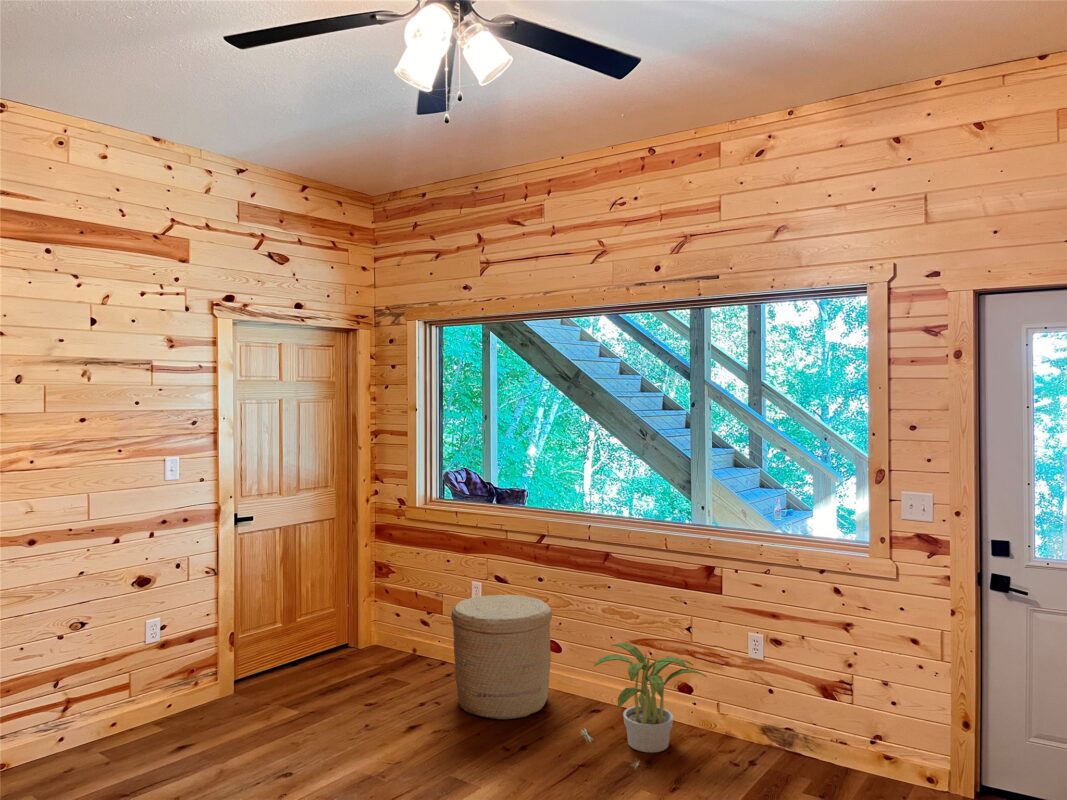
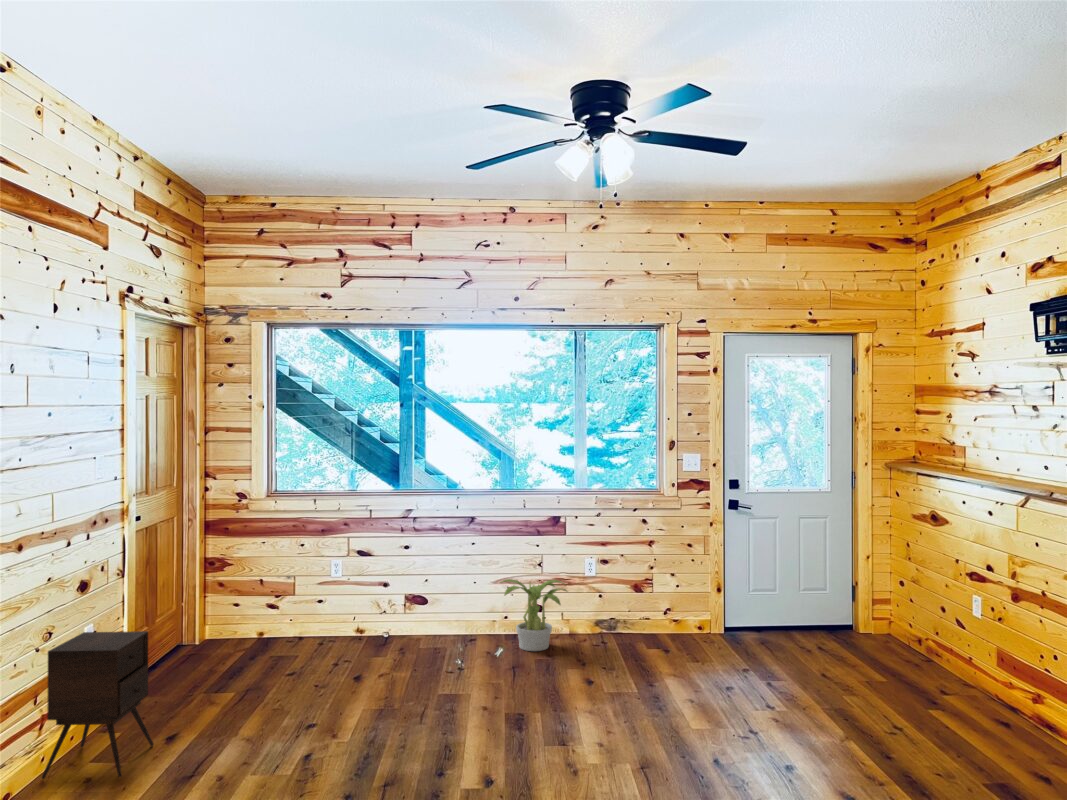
basket: present [451,595,552,719] -> none [356,563,440,661]
side table: none [49,626,156,778] -> present [42,631,154,779]

